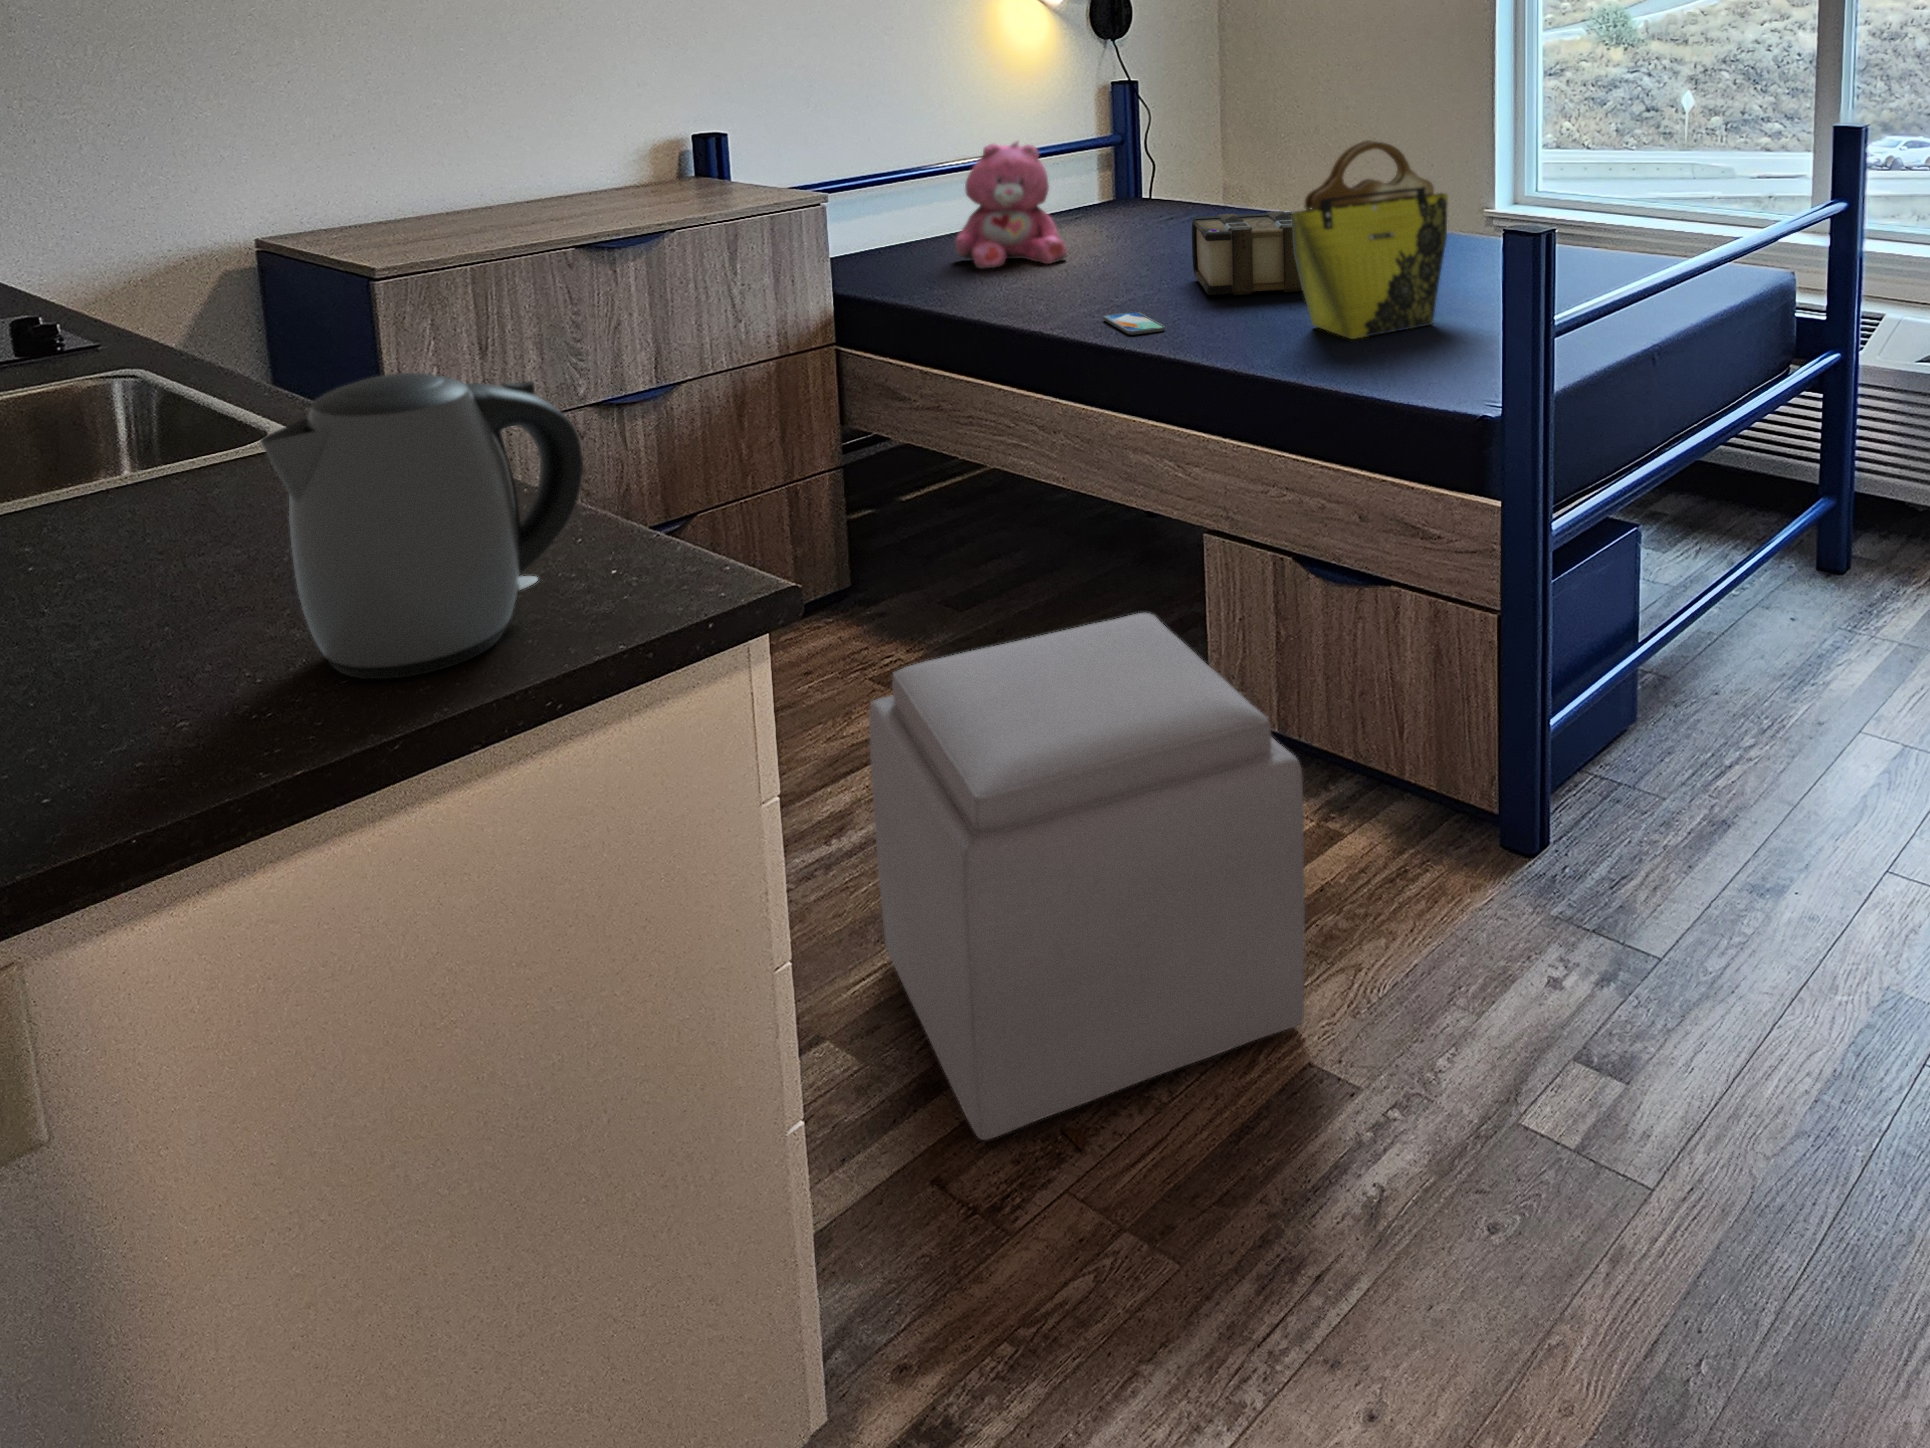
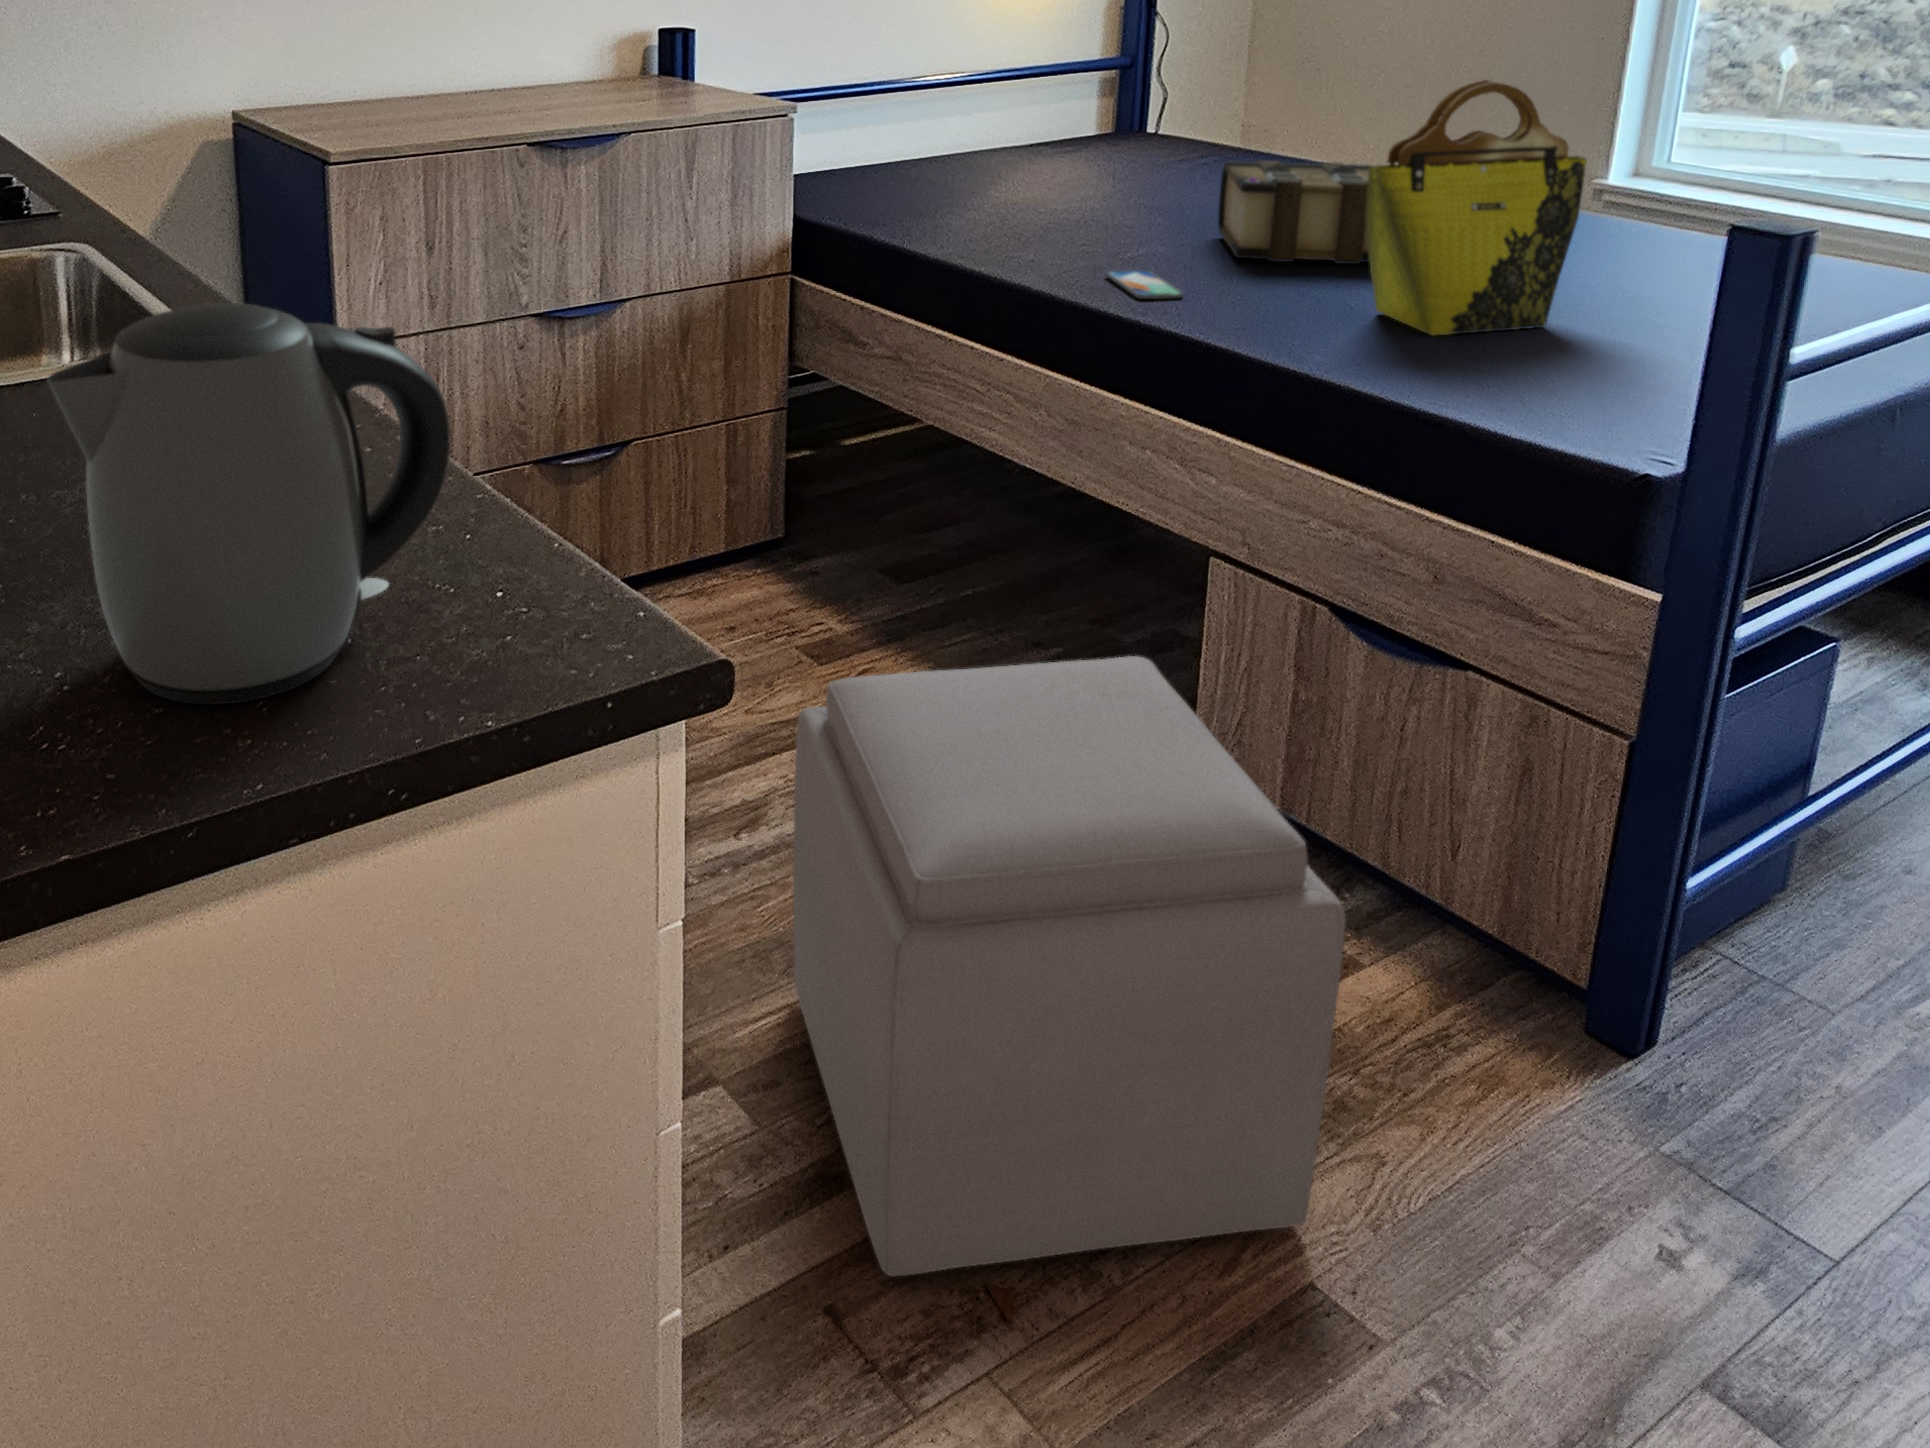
teddy bear: present [955,141,1067,268] -> none [936,56,1063,202]

